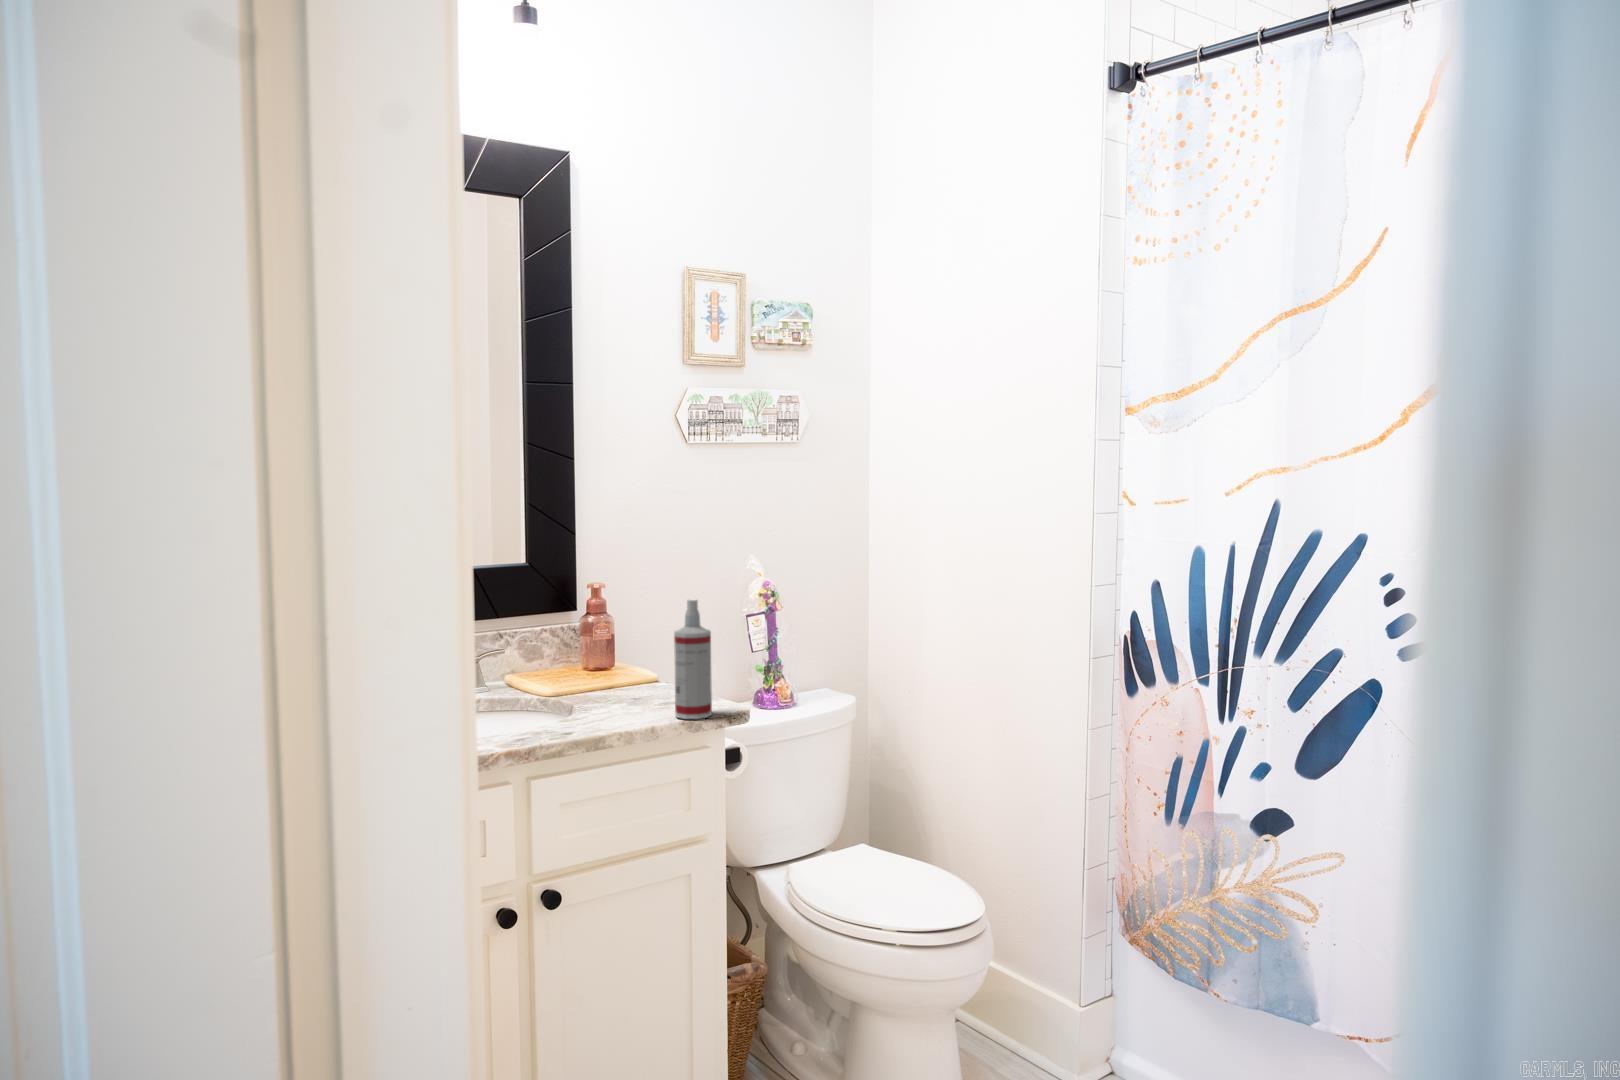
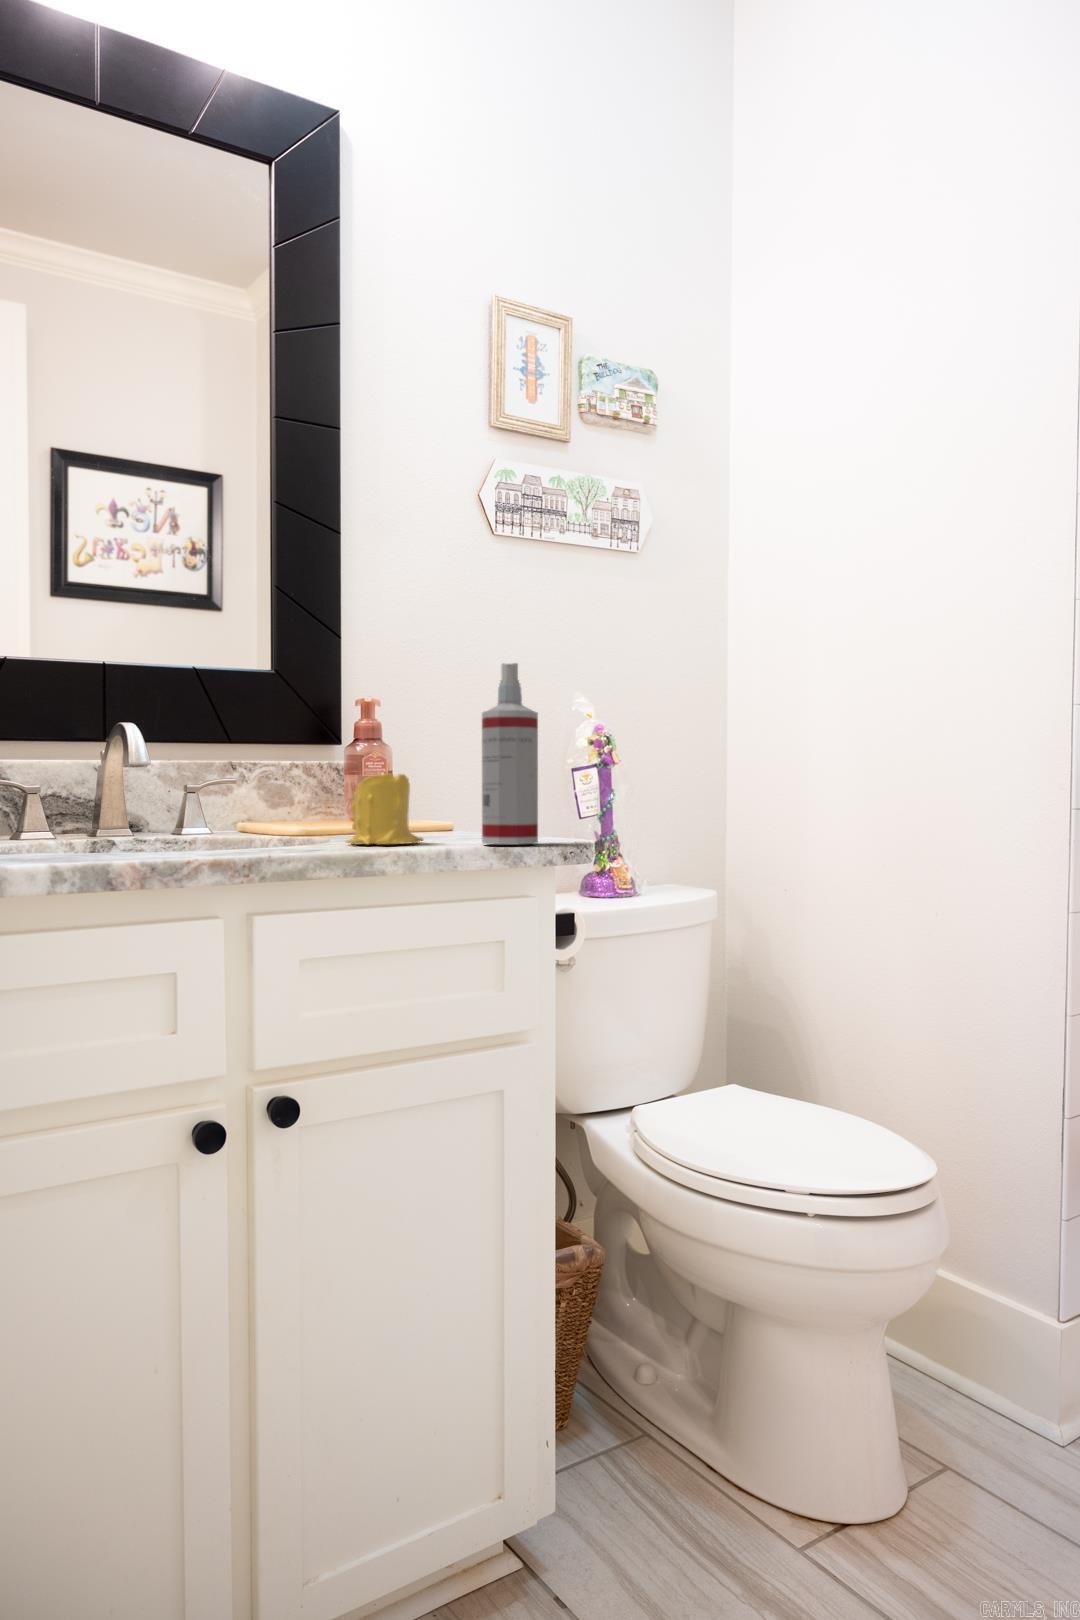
candle: none [585,666,637,719] -> present [346,773,424,844]

